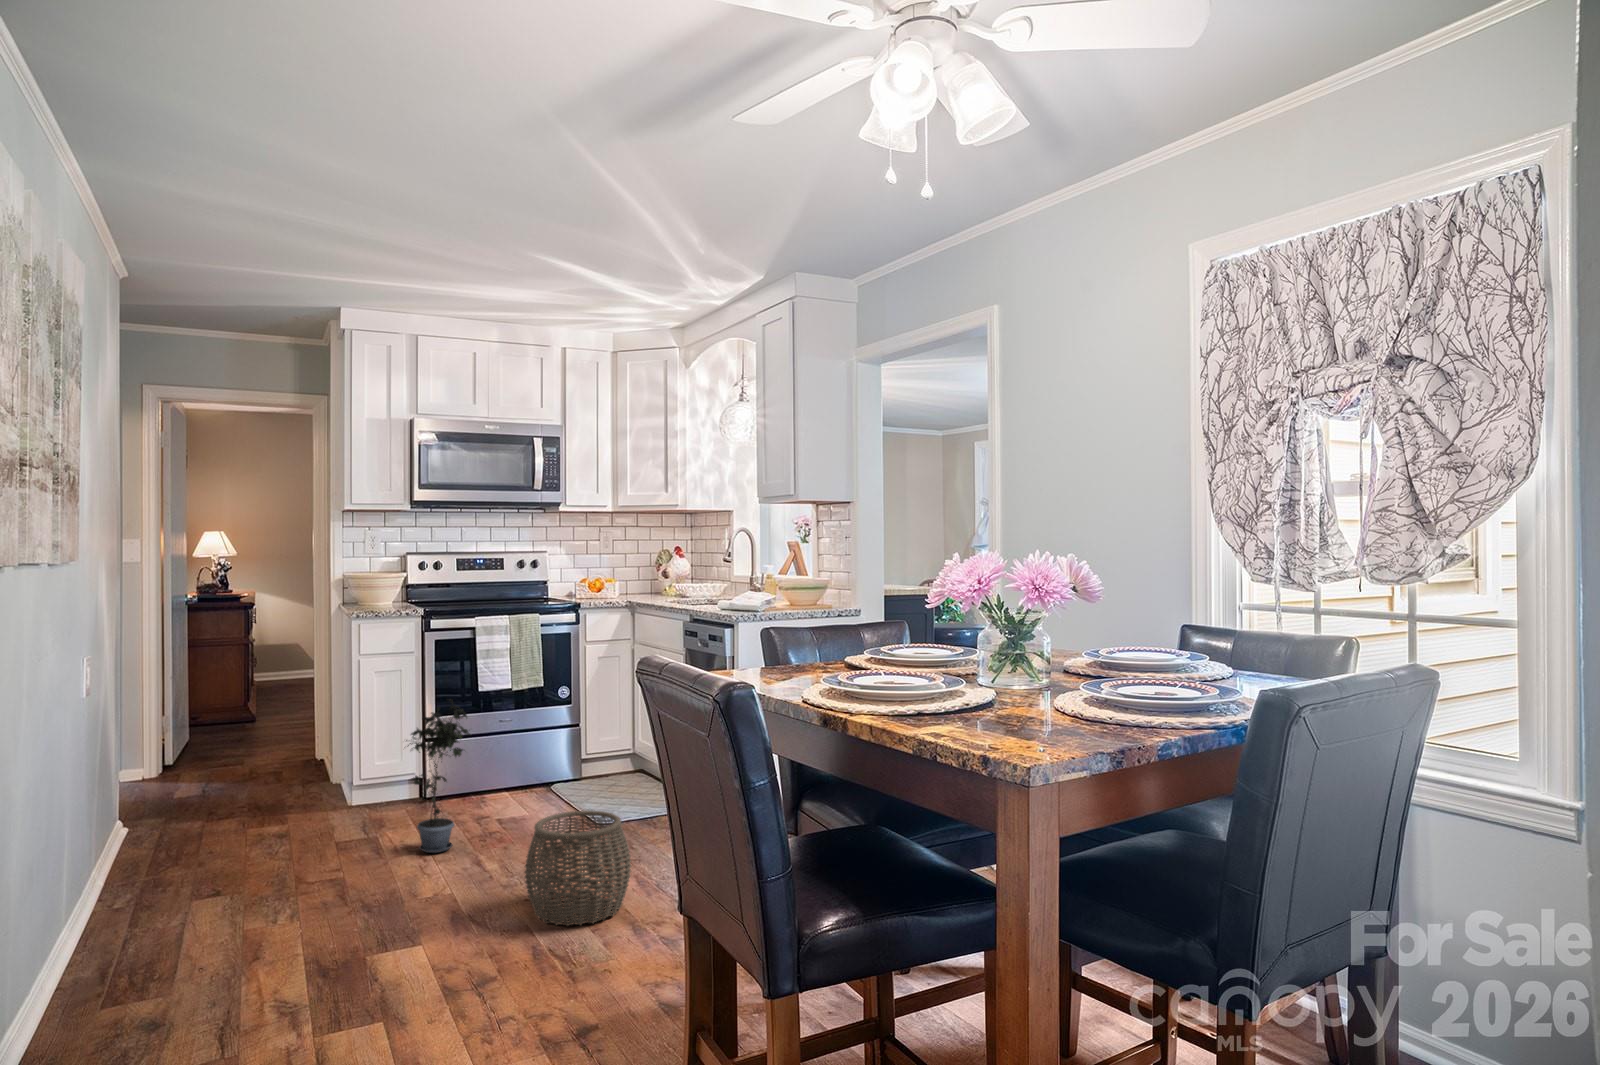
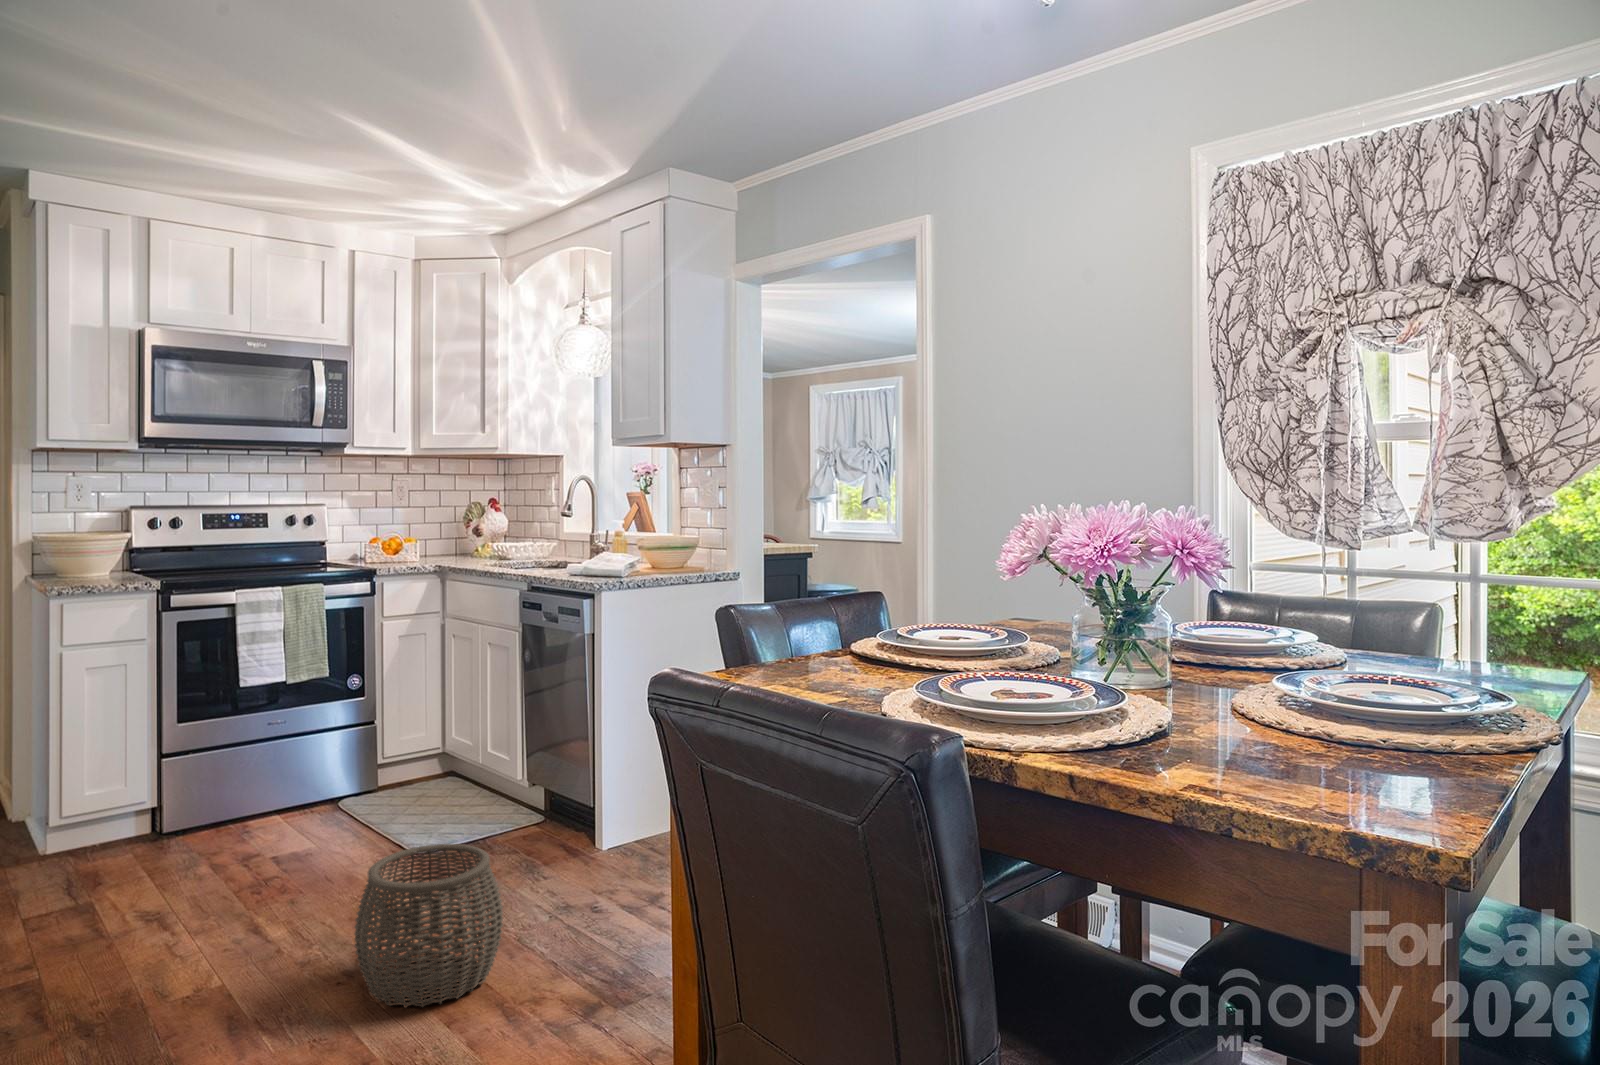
potted plant: present [406,699,470,853] -> none [145,700,250,911]

